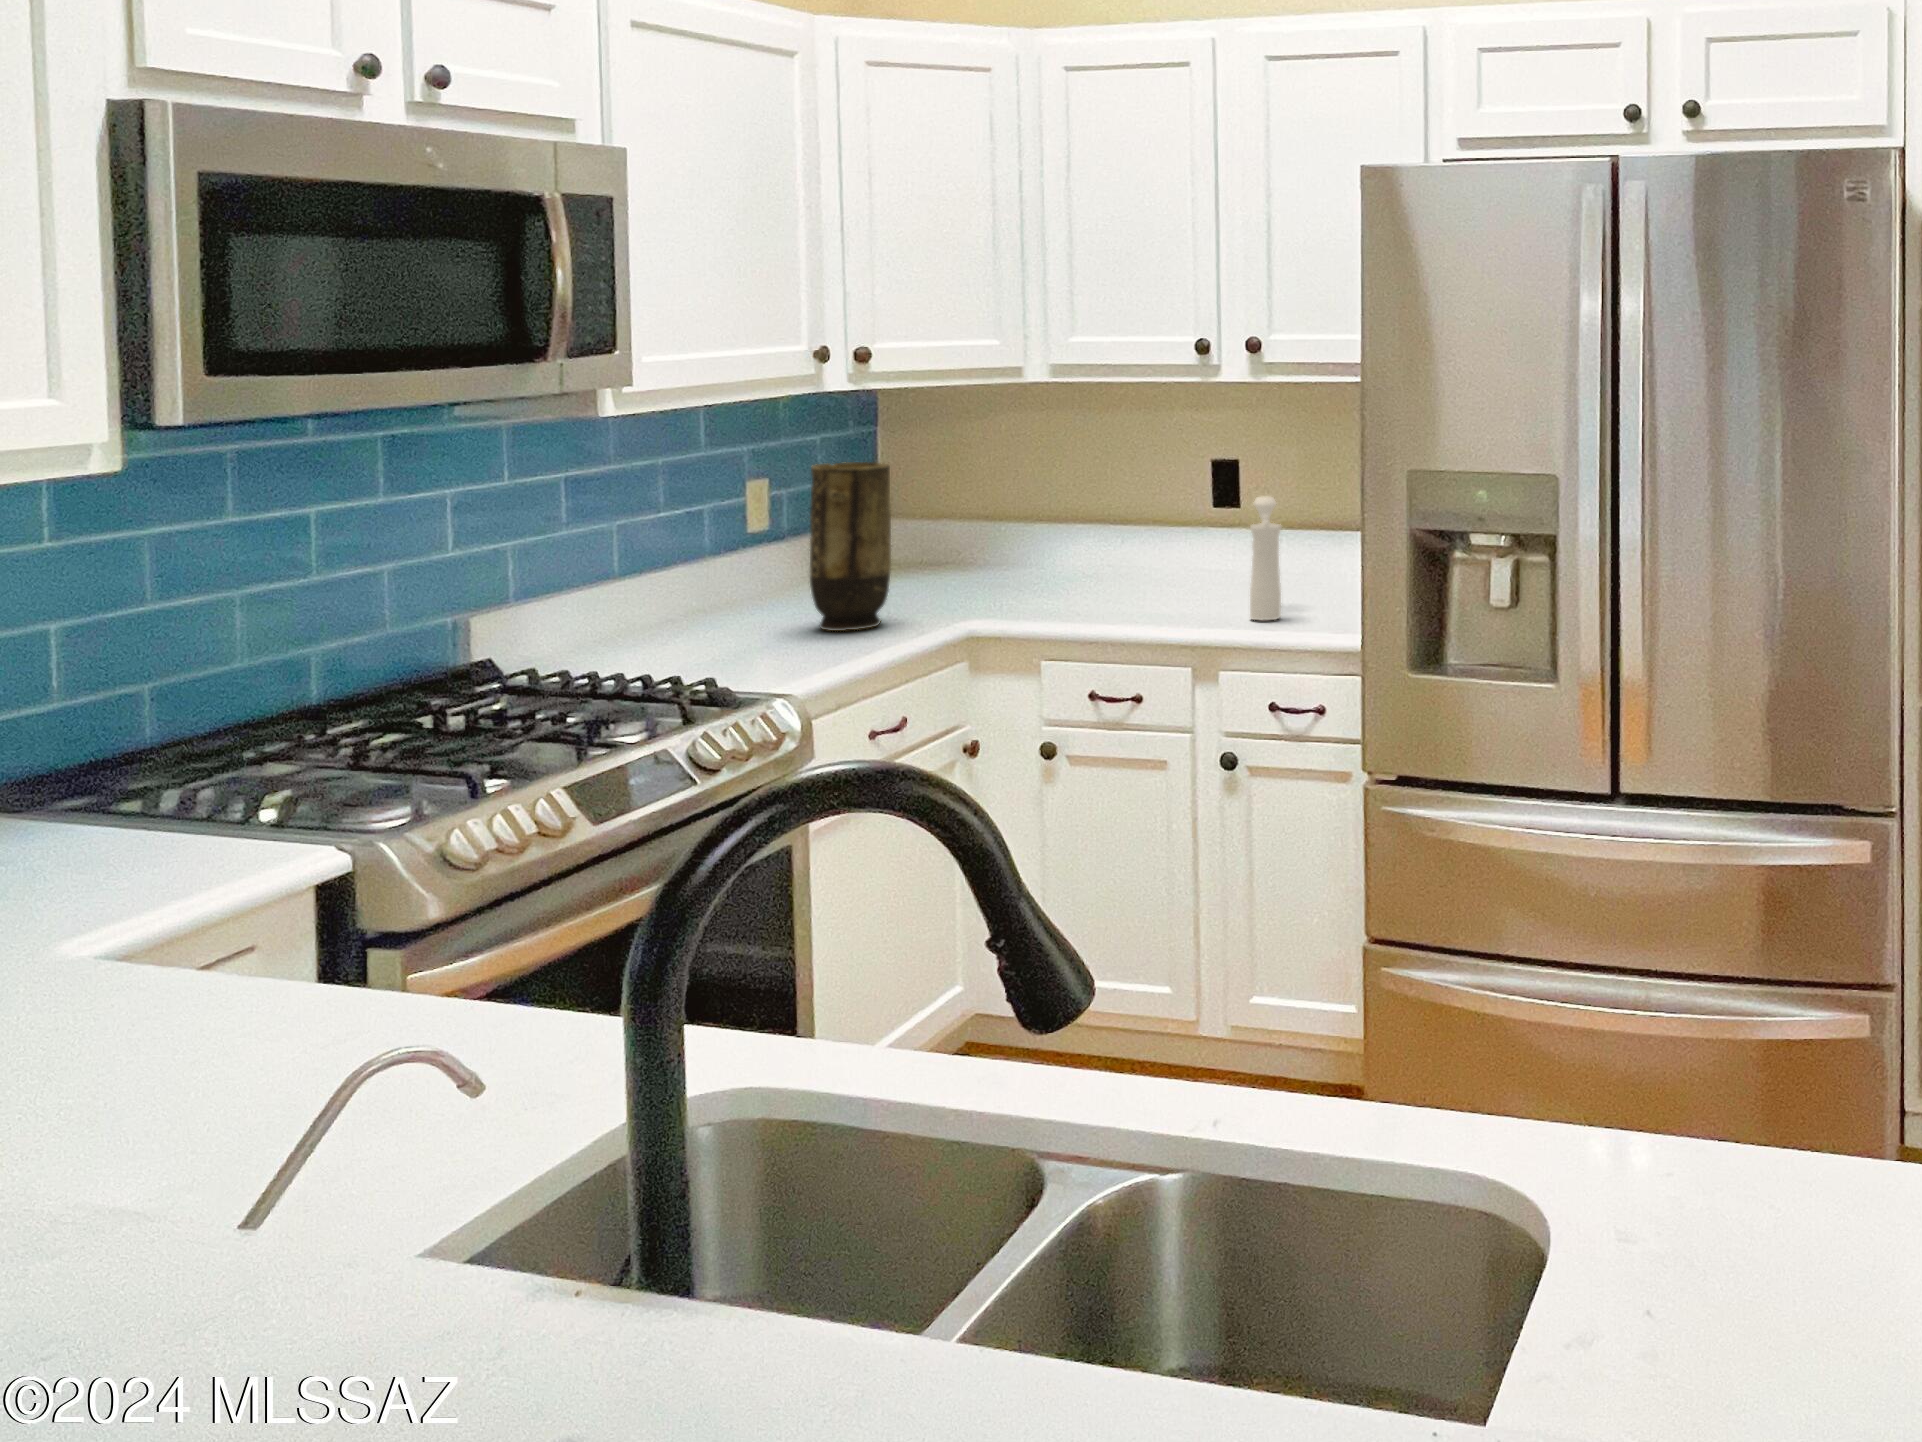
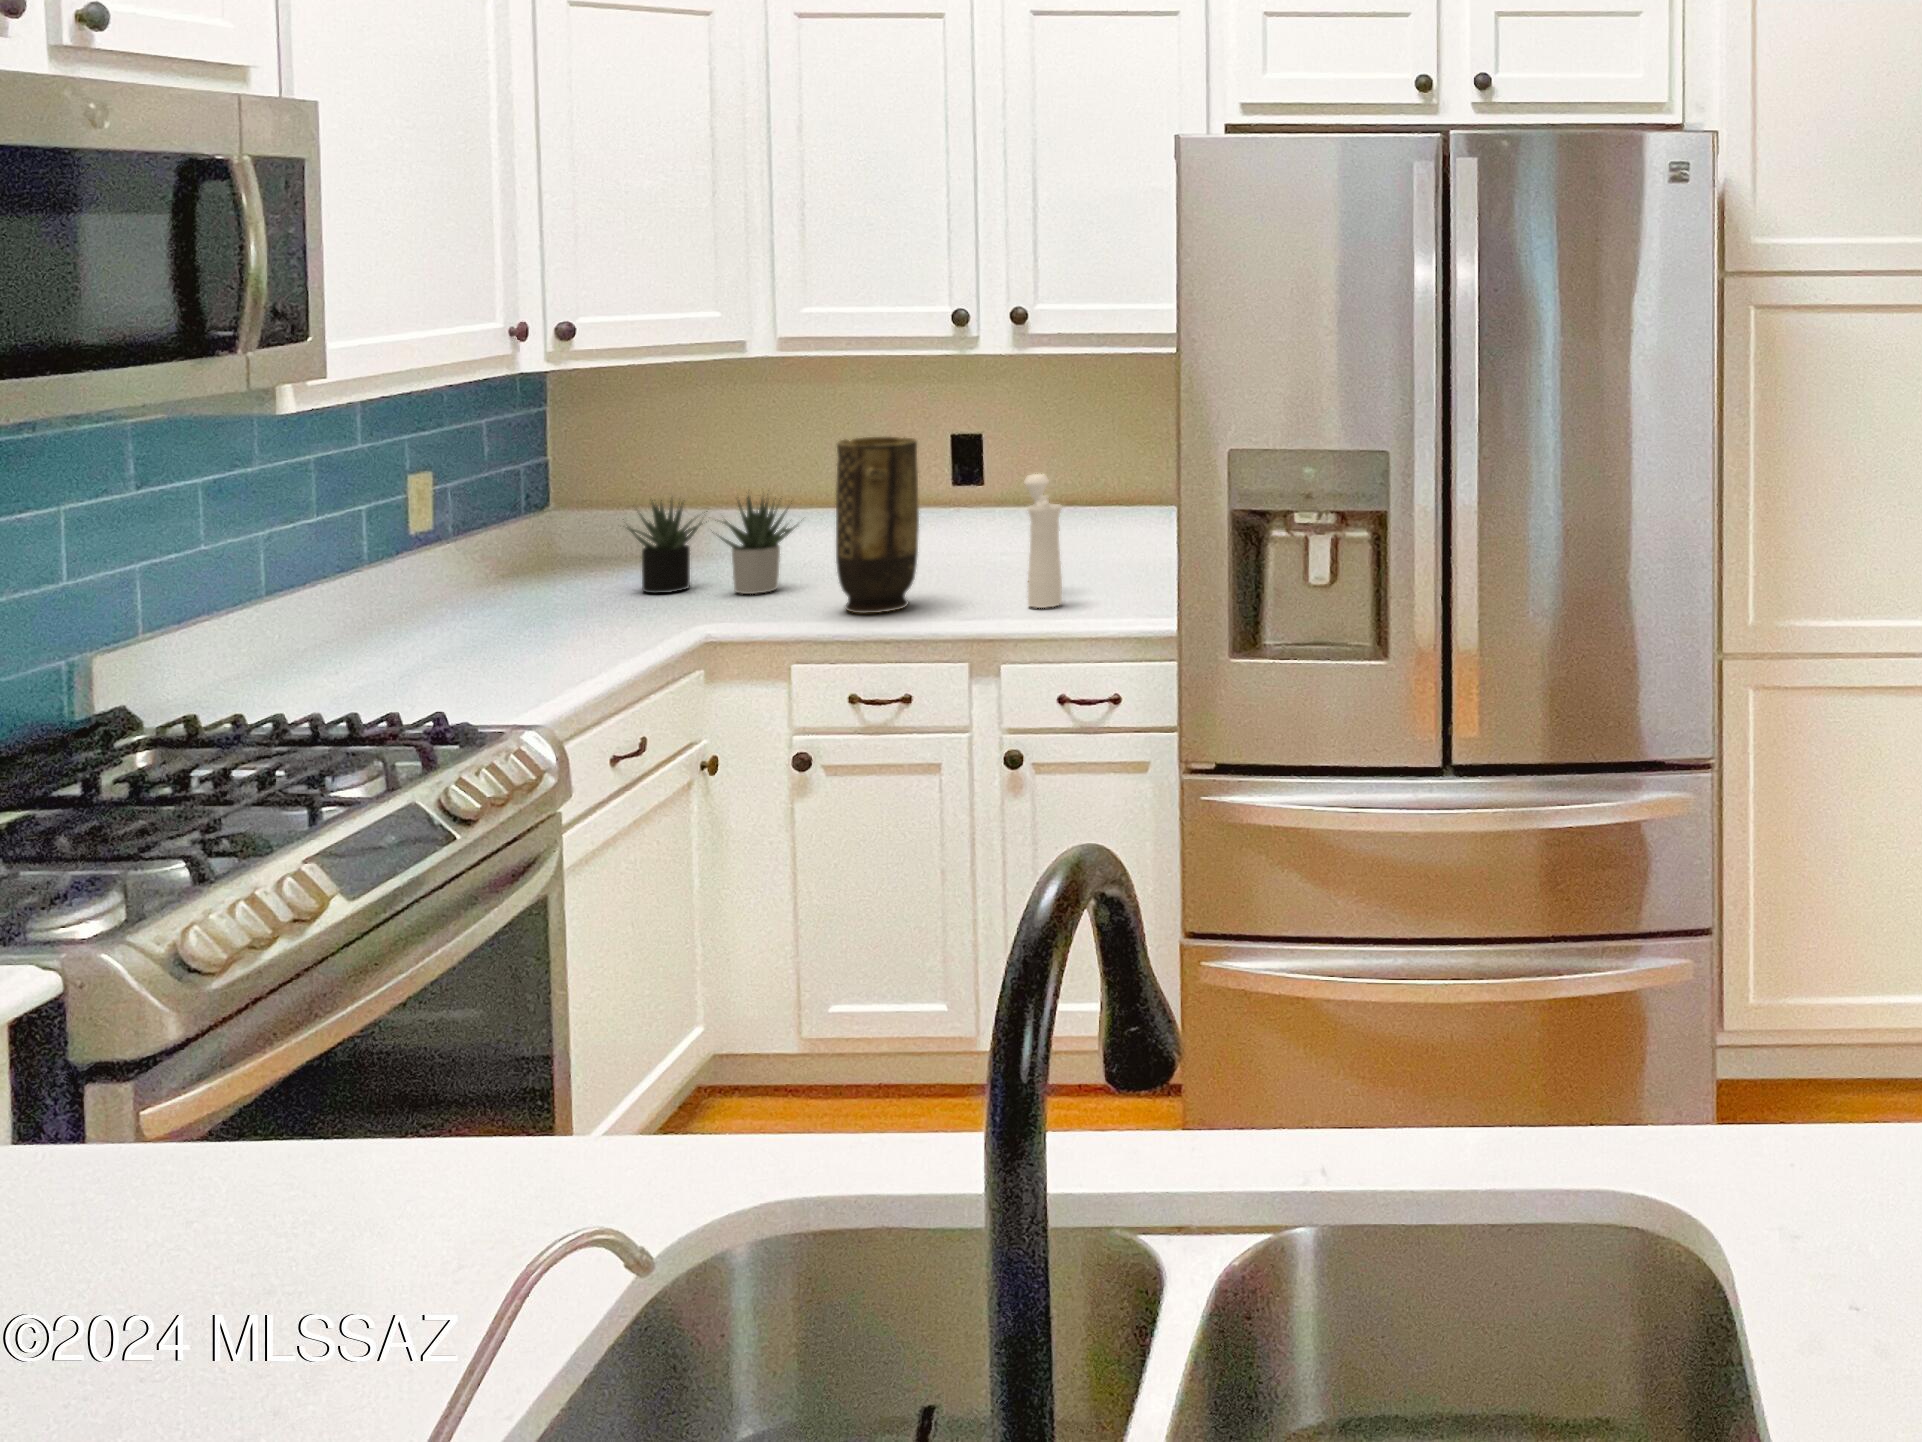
vase: present [810,462,891,631] -> present [836,437,919,613]
succulent plant: none [919,501,1072,597] -> present [627,494,797,594]

